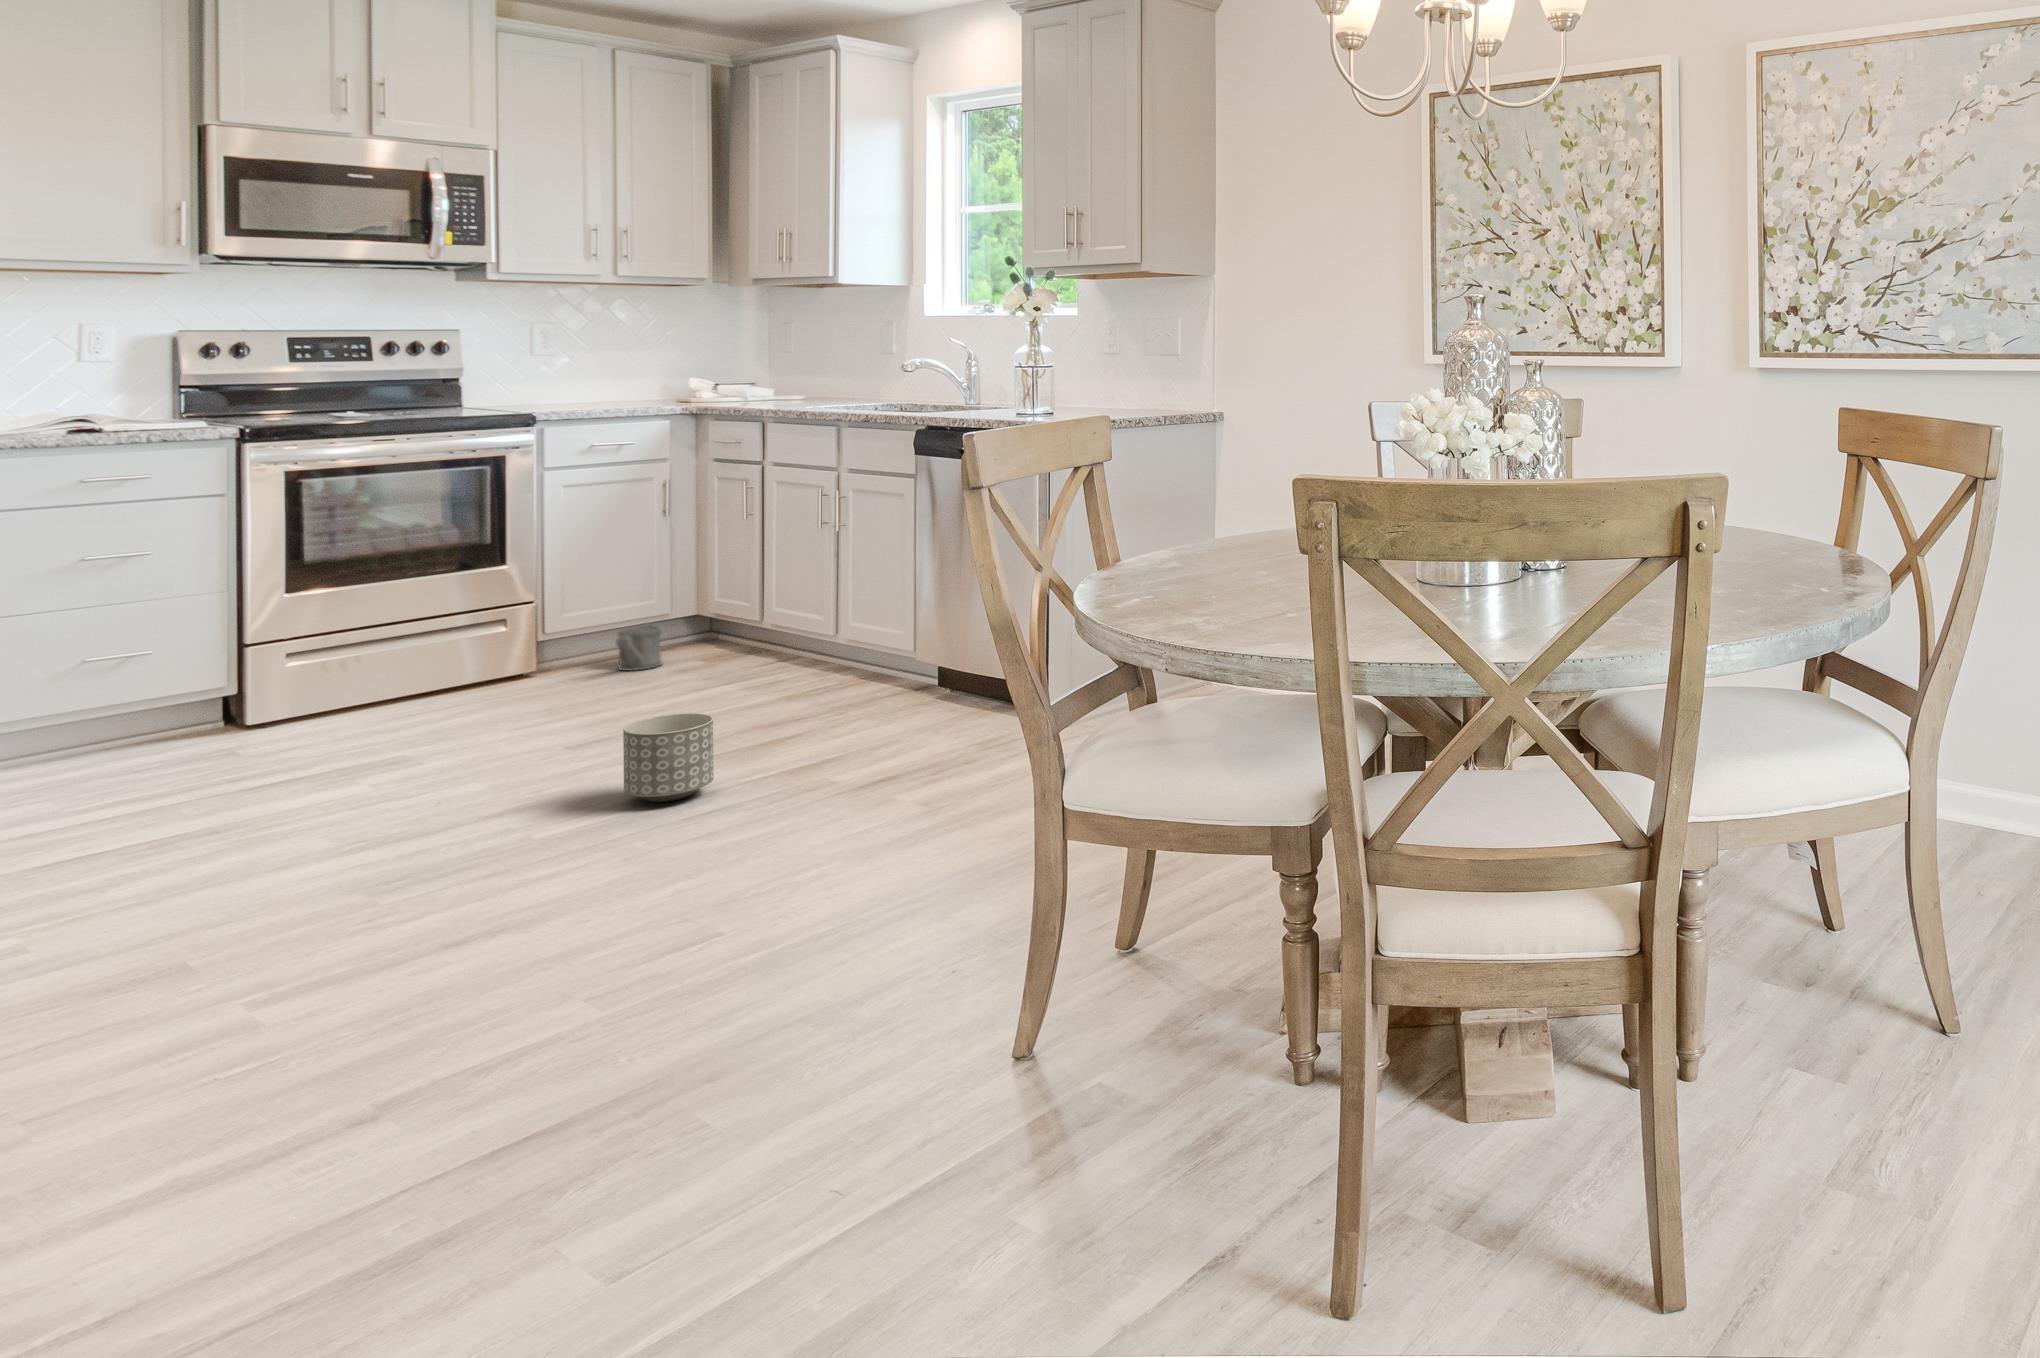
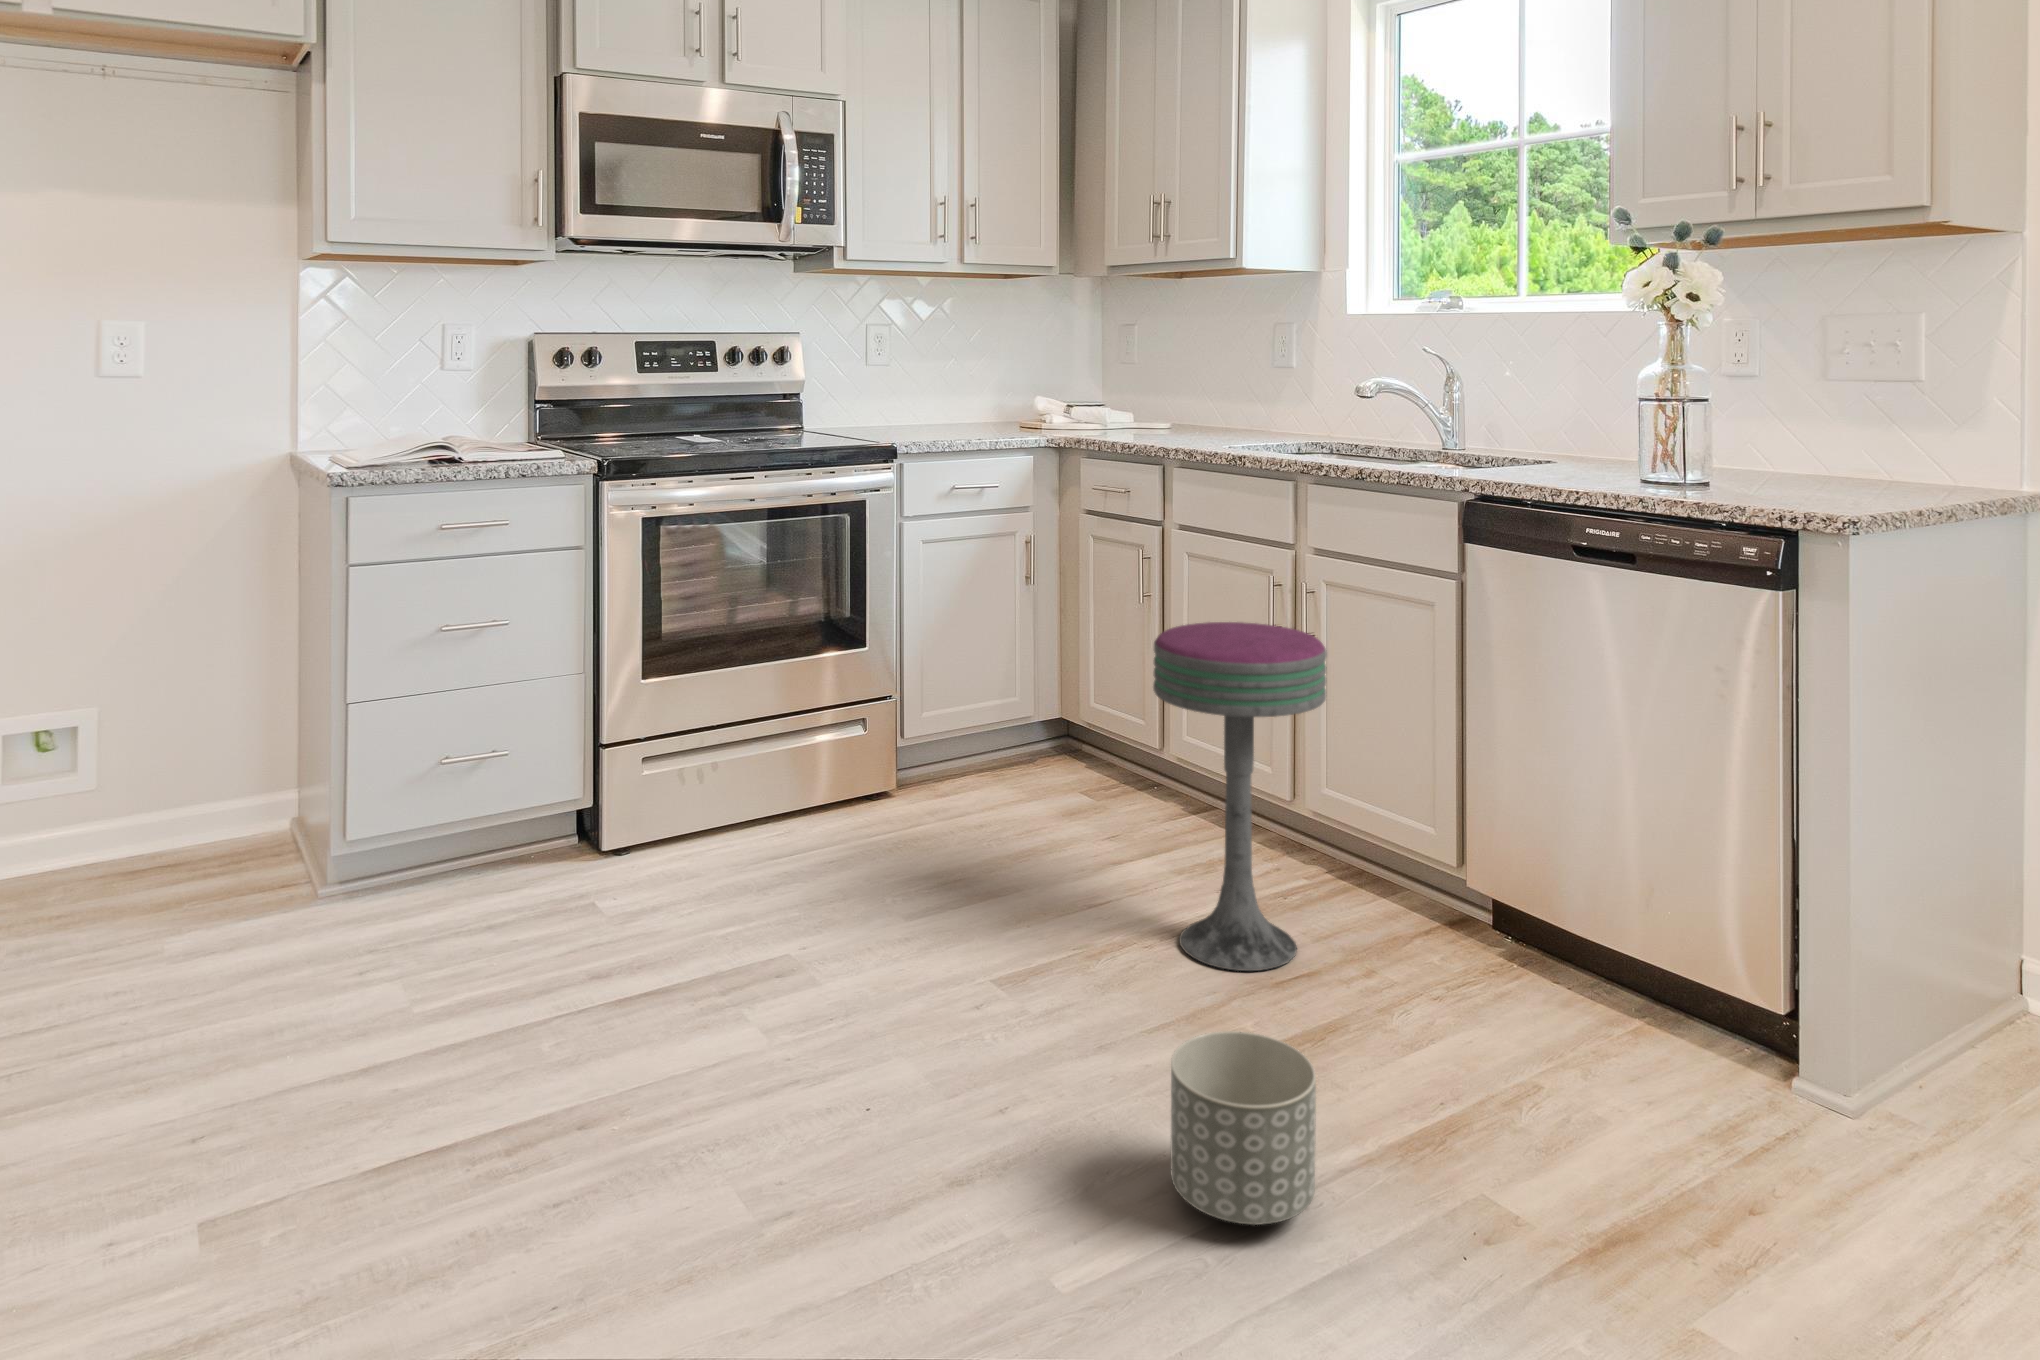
bar stool: none [691,515,813,725] -> present [1153,622,1327,971]
watering can: present [616,623,662,671] -> none [987,725,1040,797]

